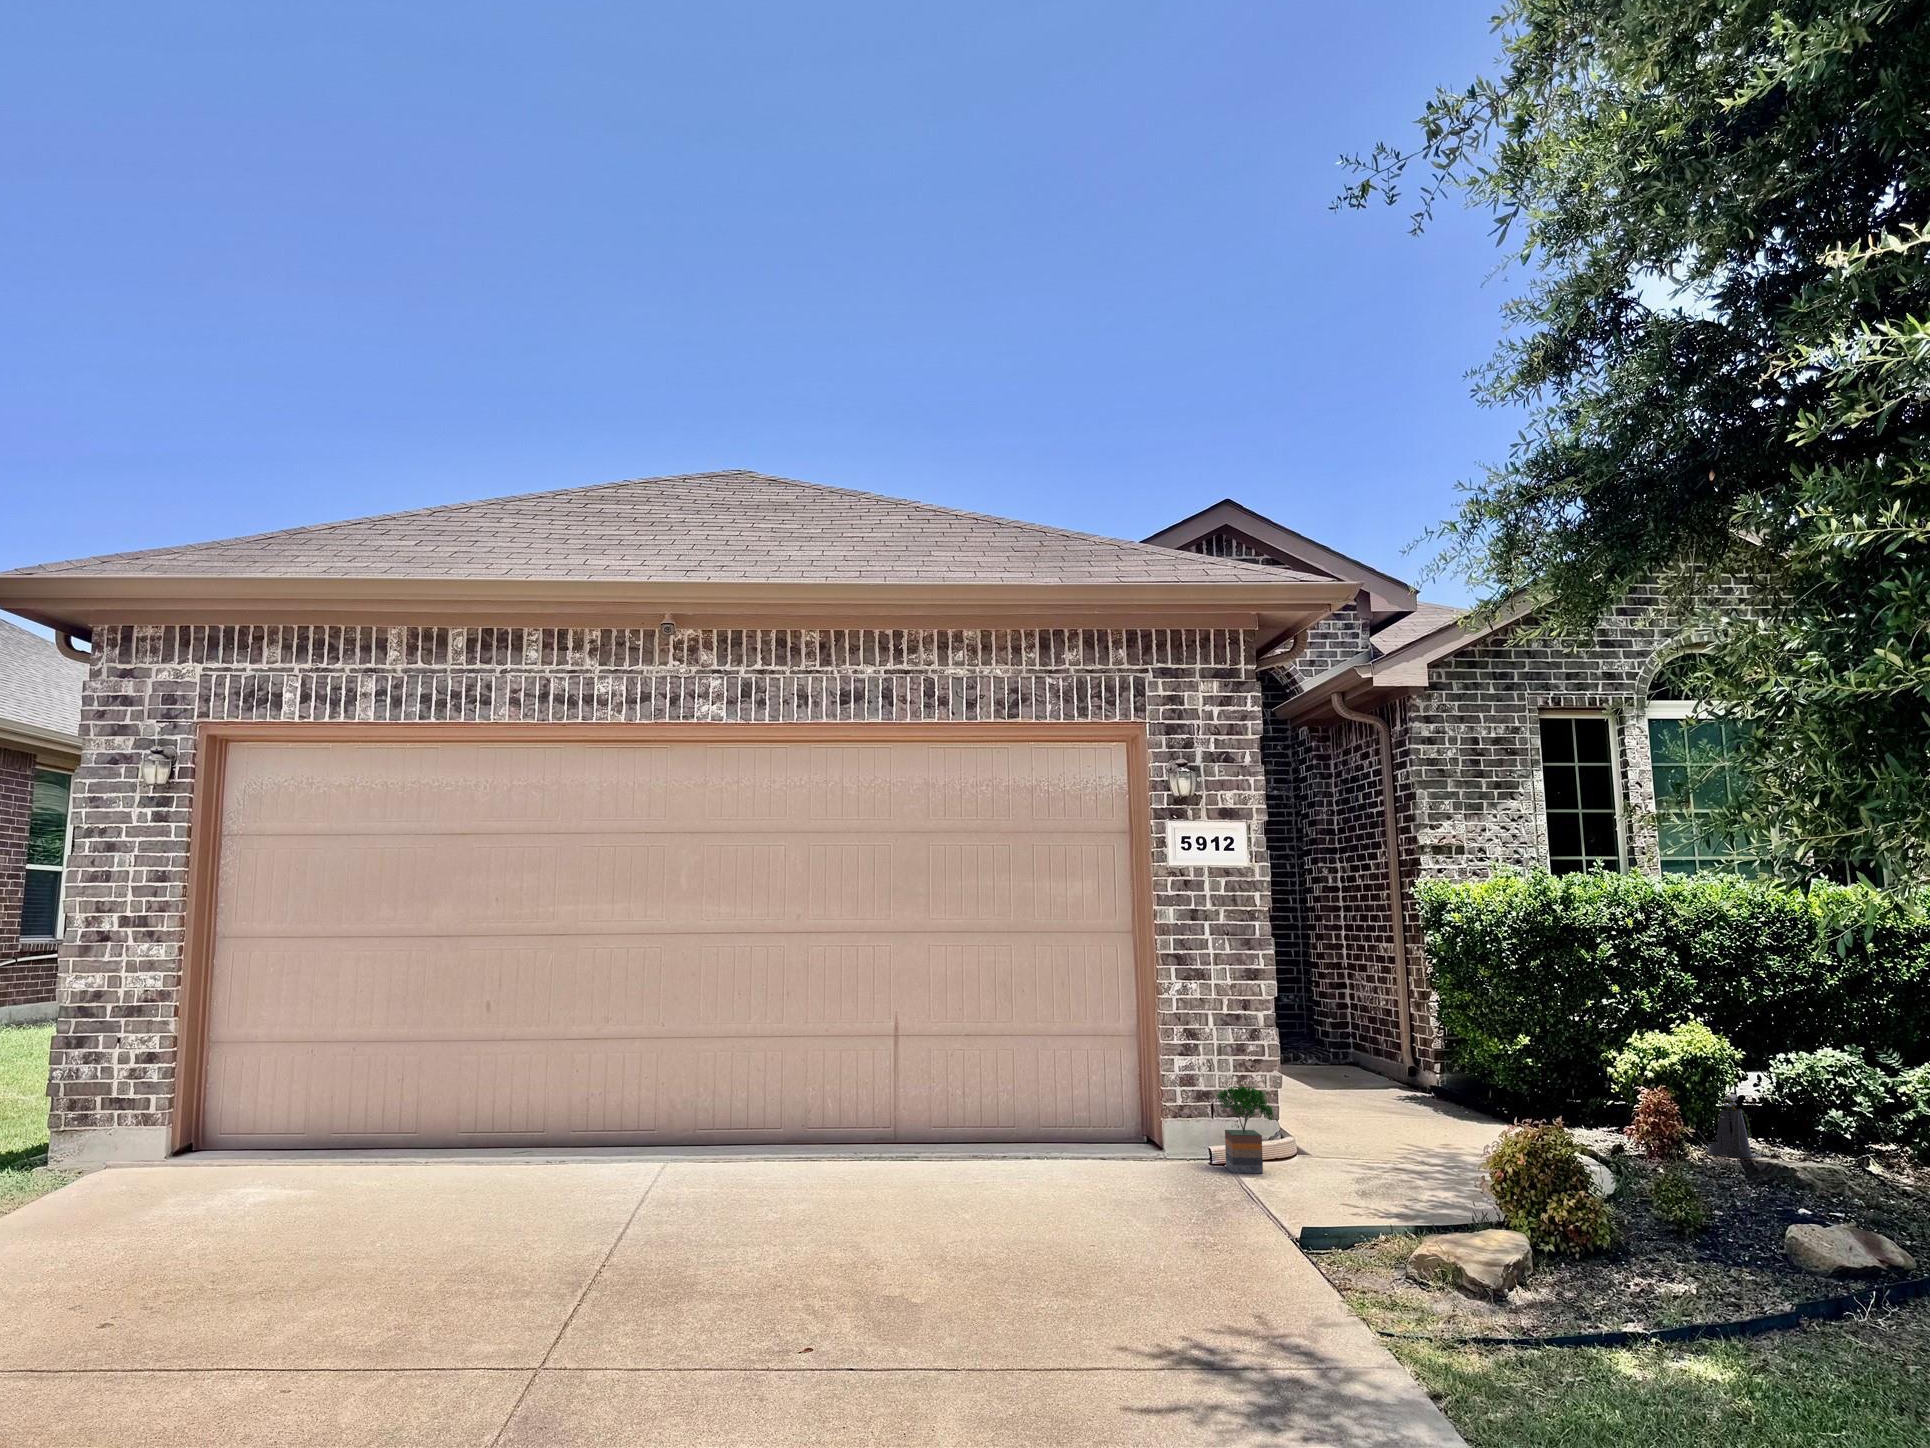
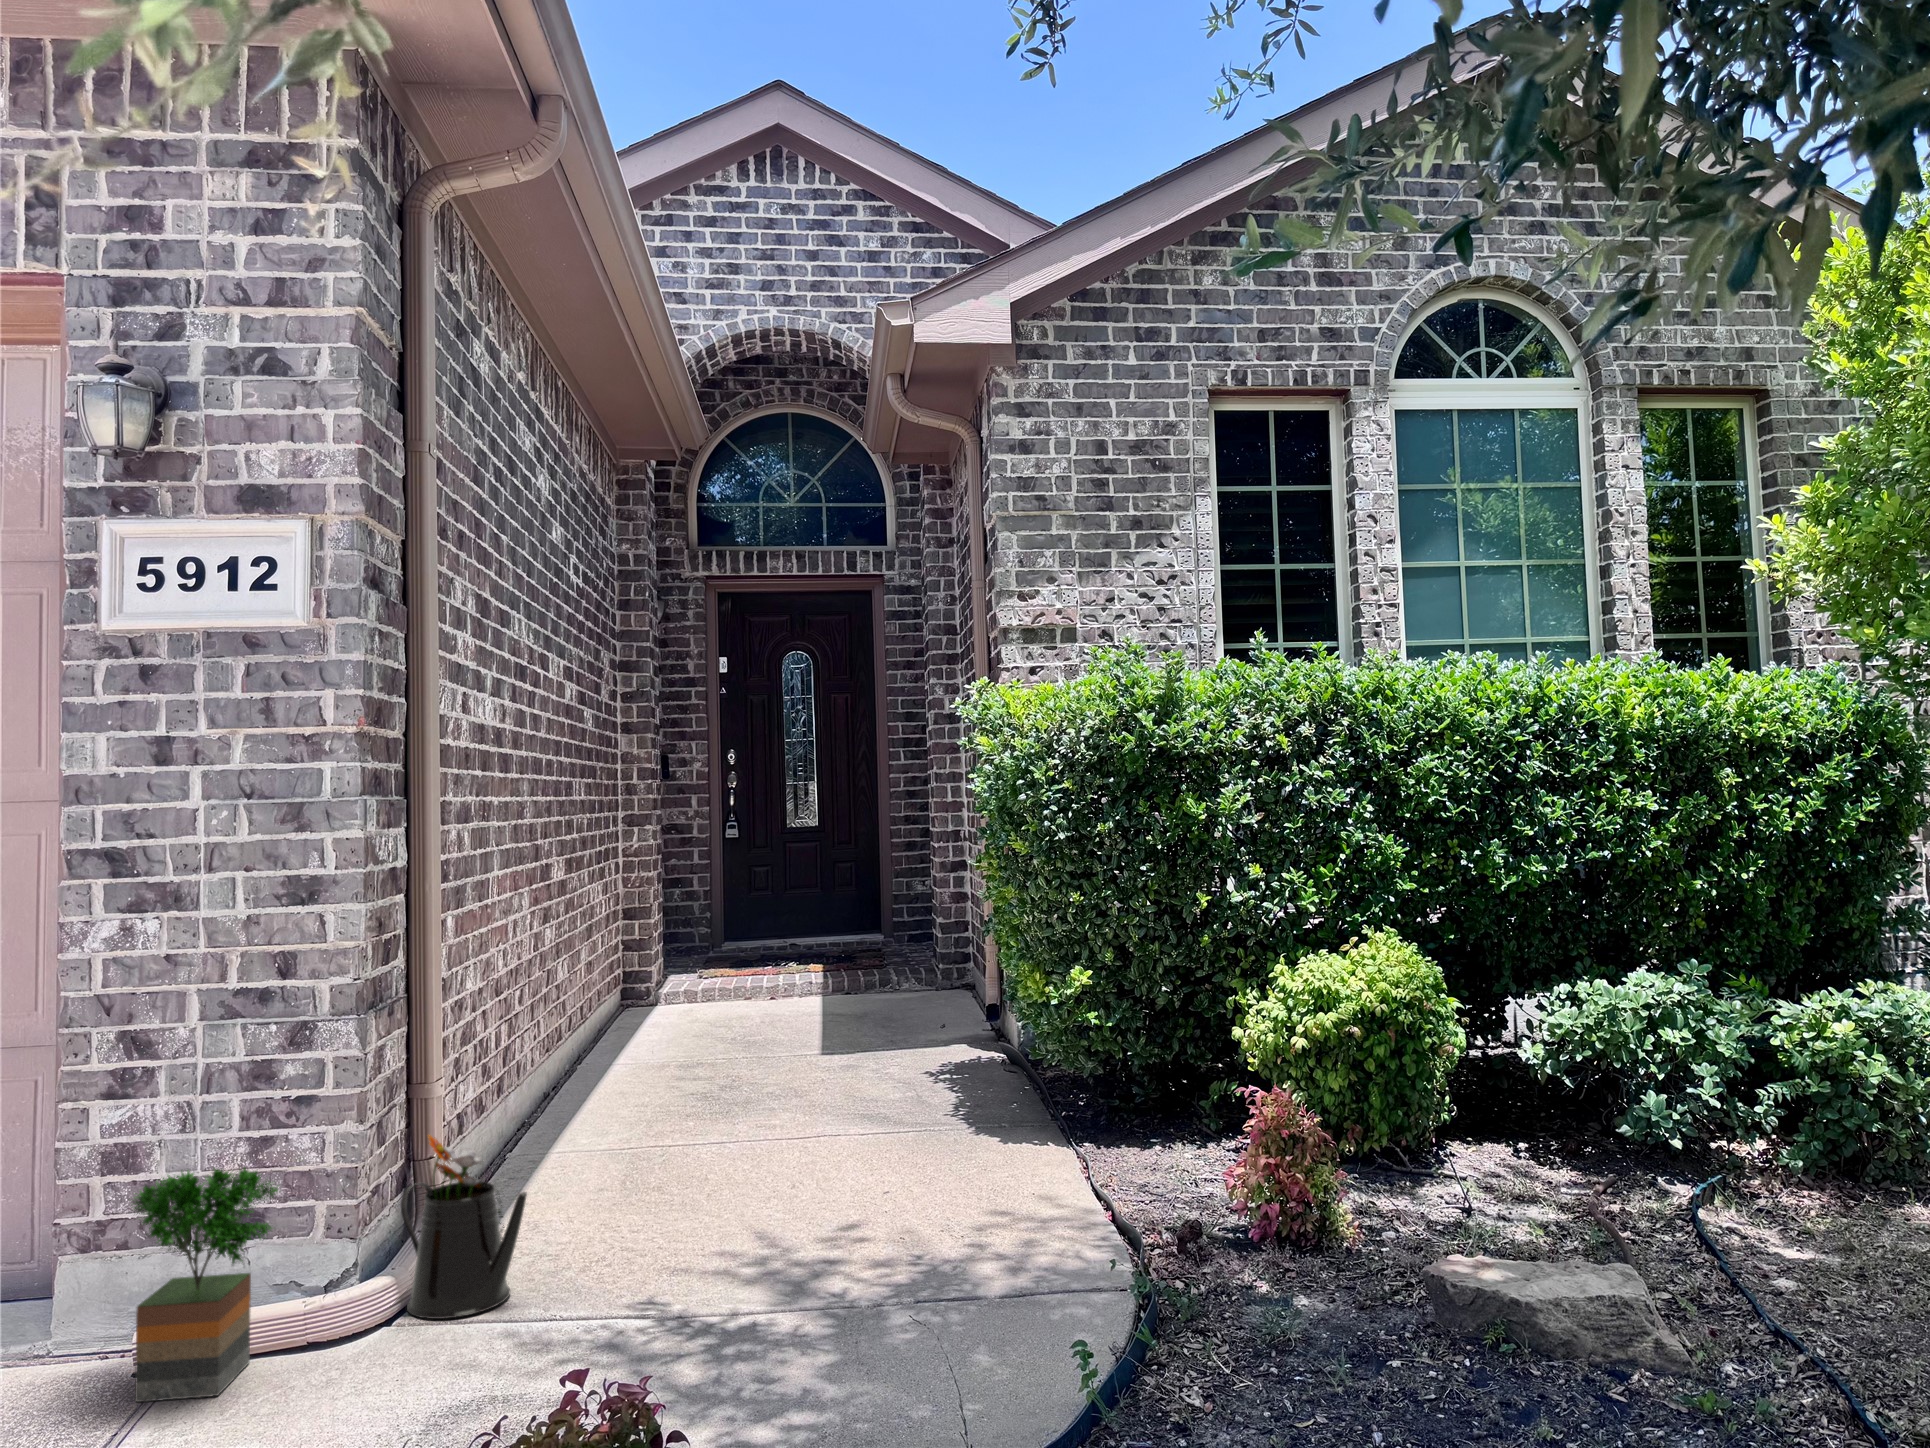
watering can: present [1707,1094,1753,1158] -> present [401,1135,527,1319]

